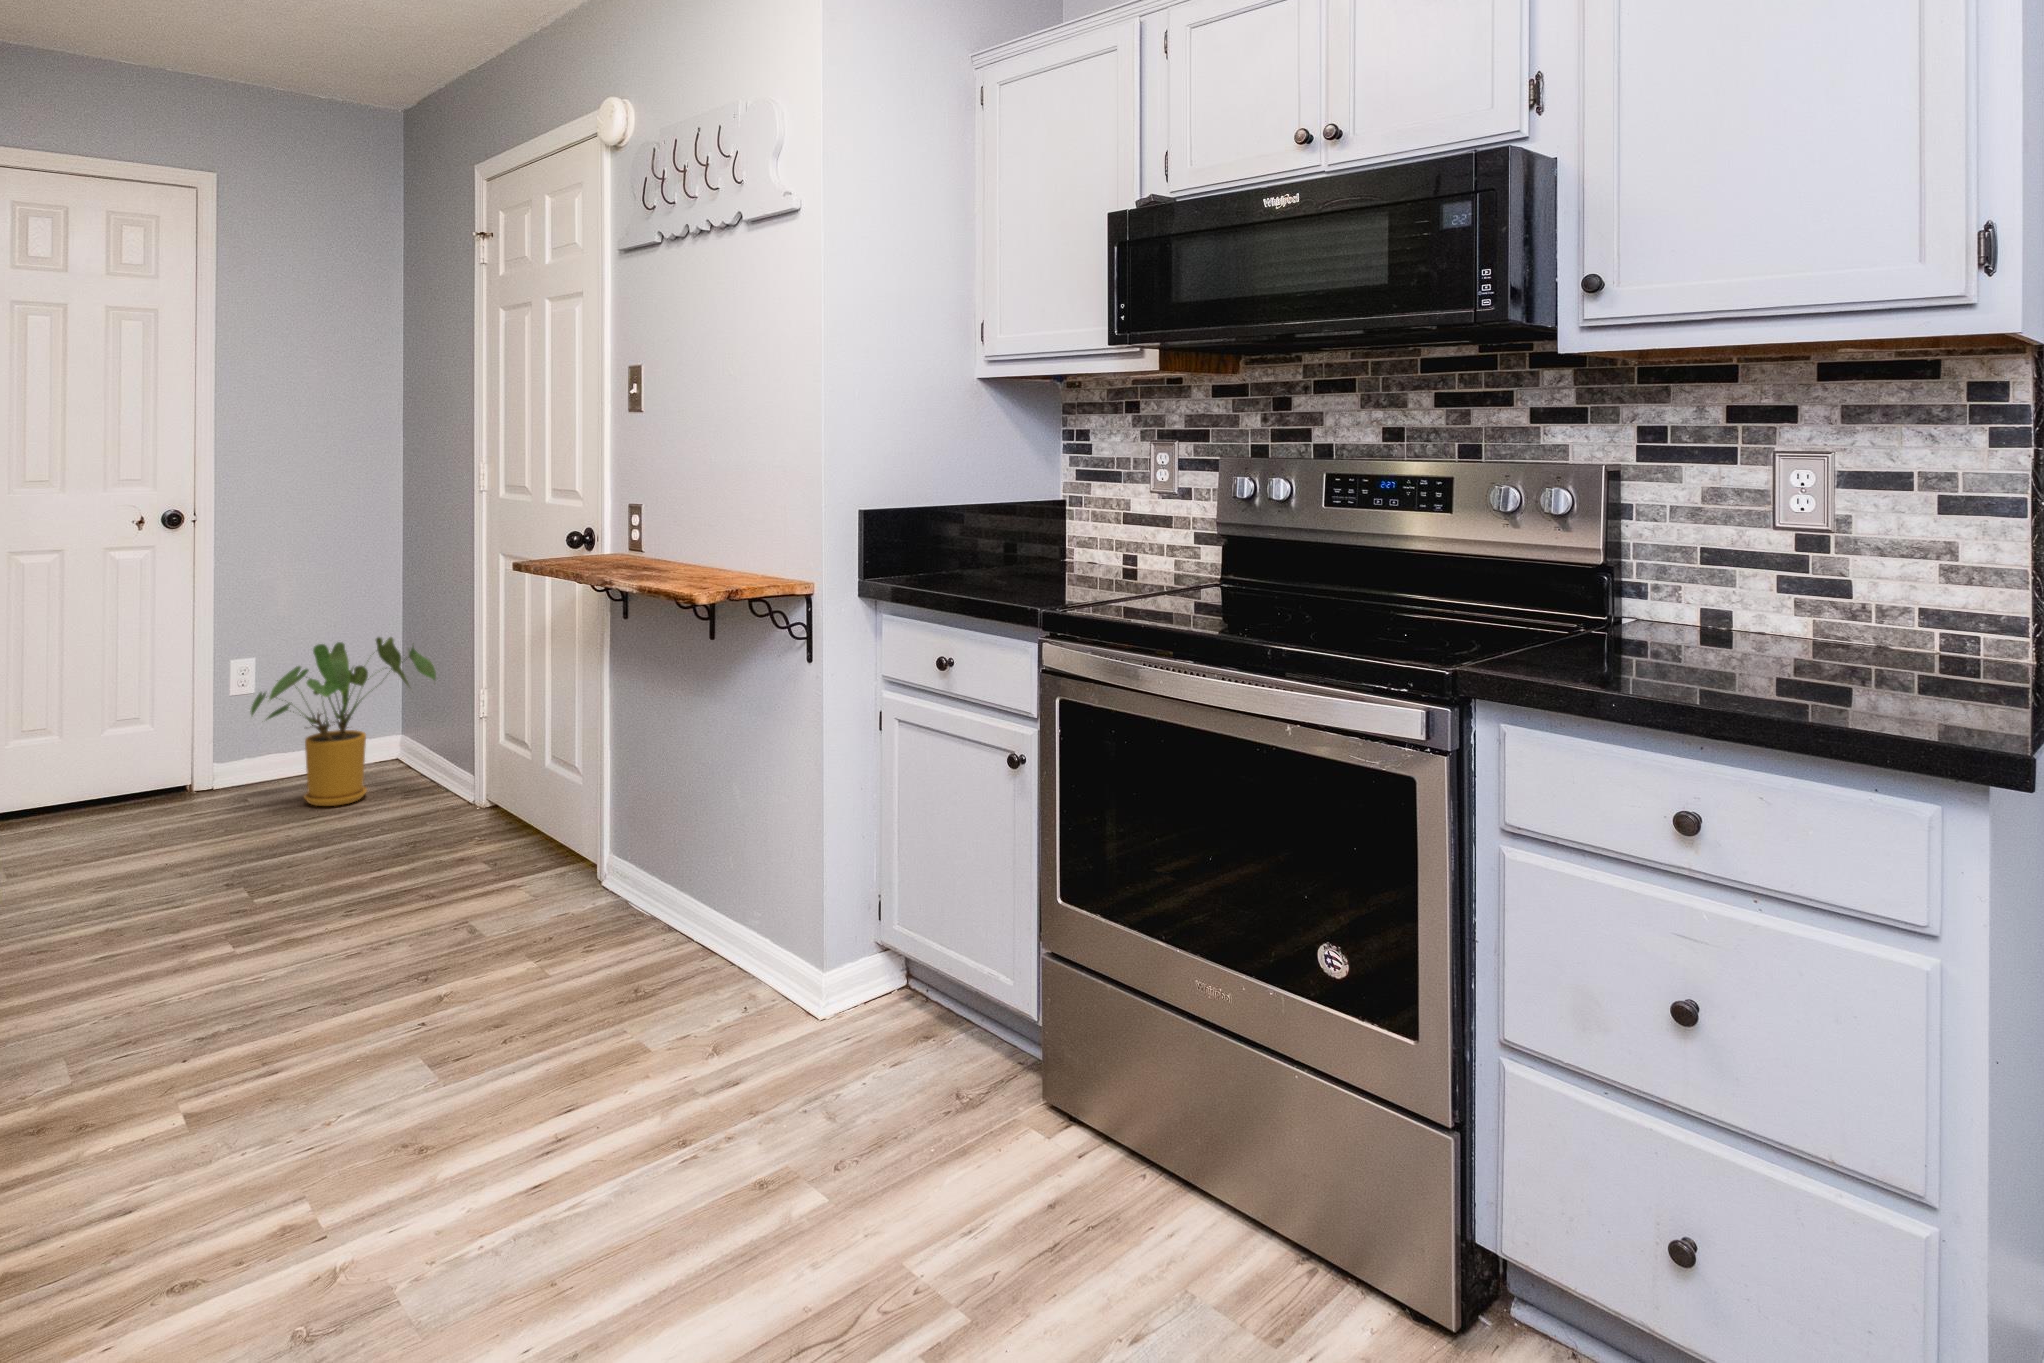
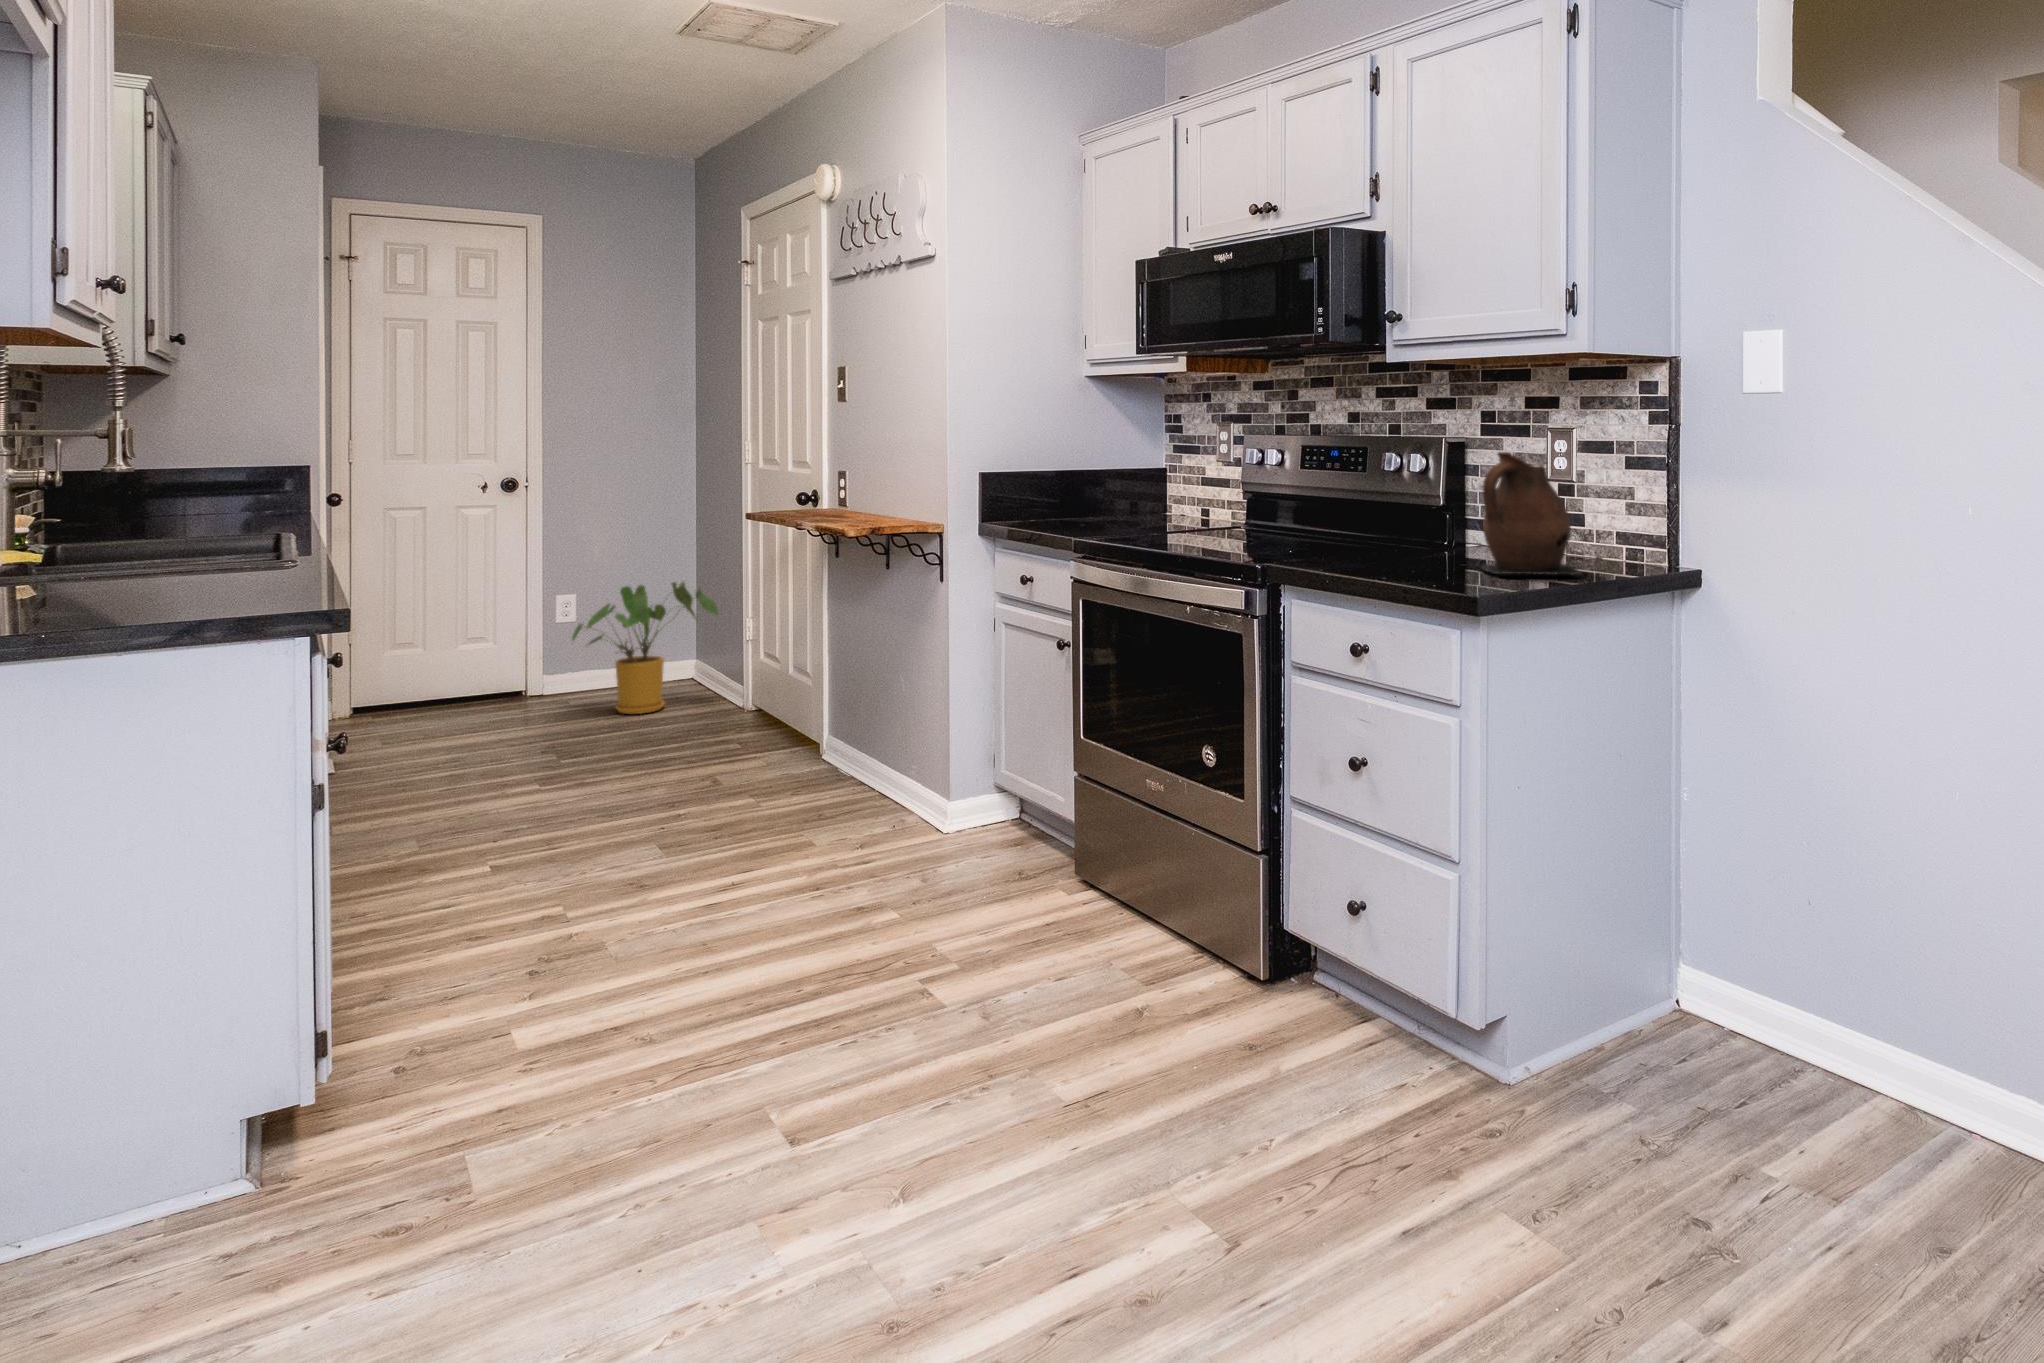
ceramic pitcher: none [1717,485,1929,680] -> present [1476,452,1580,576]

